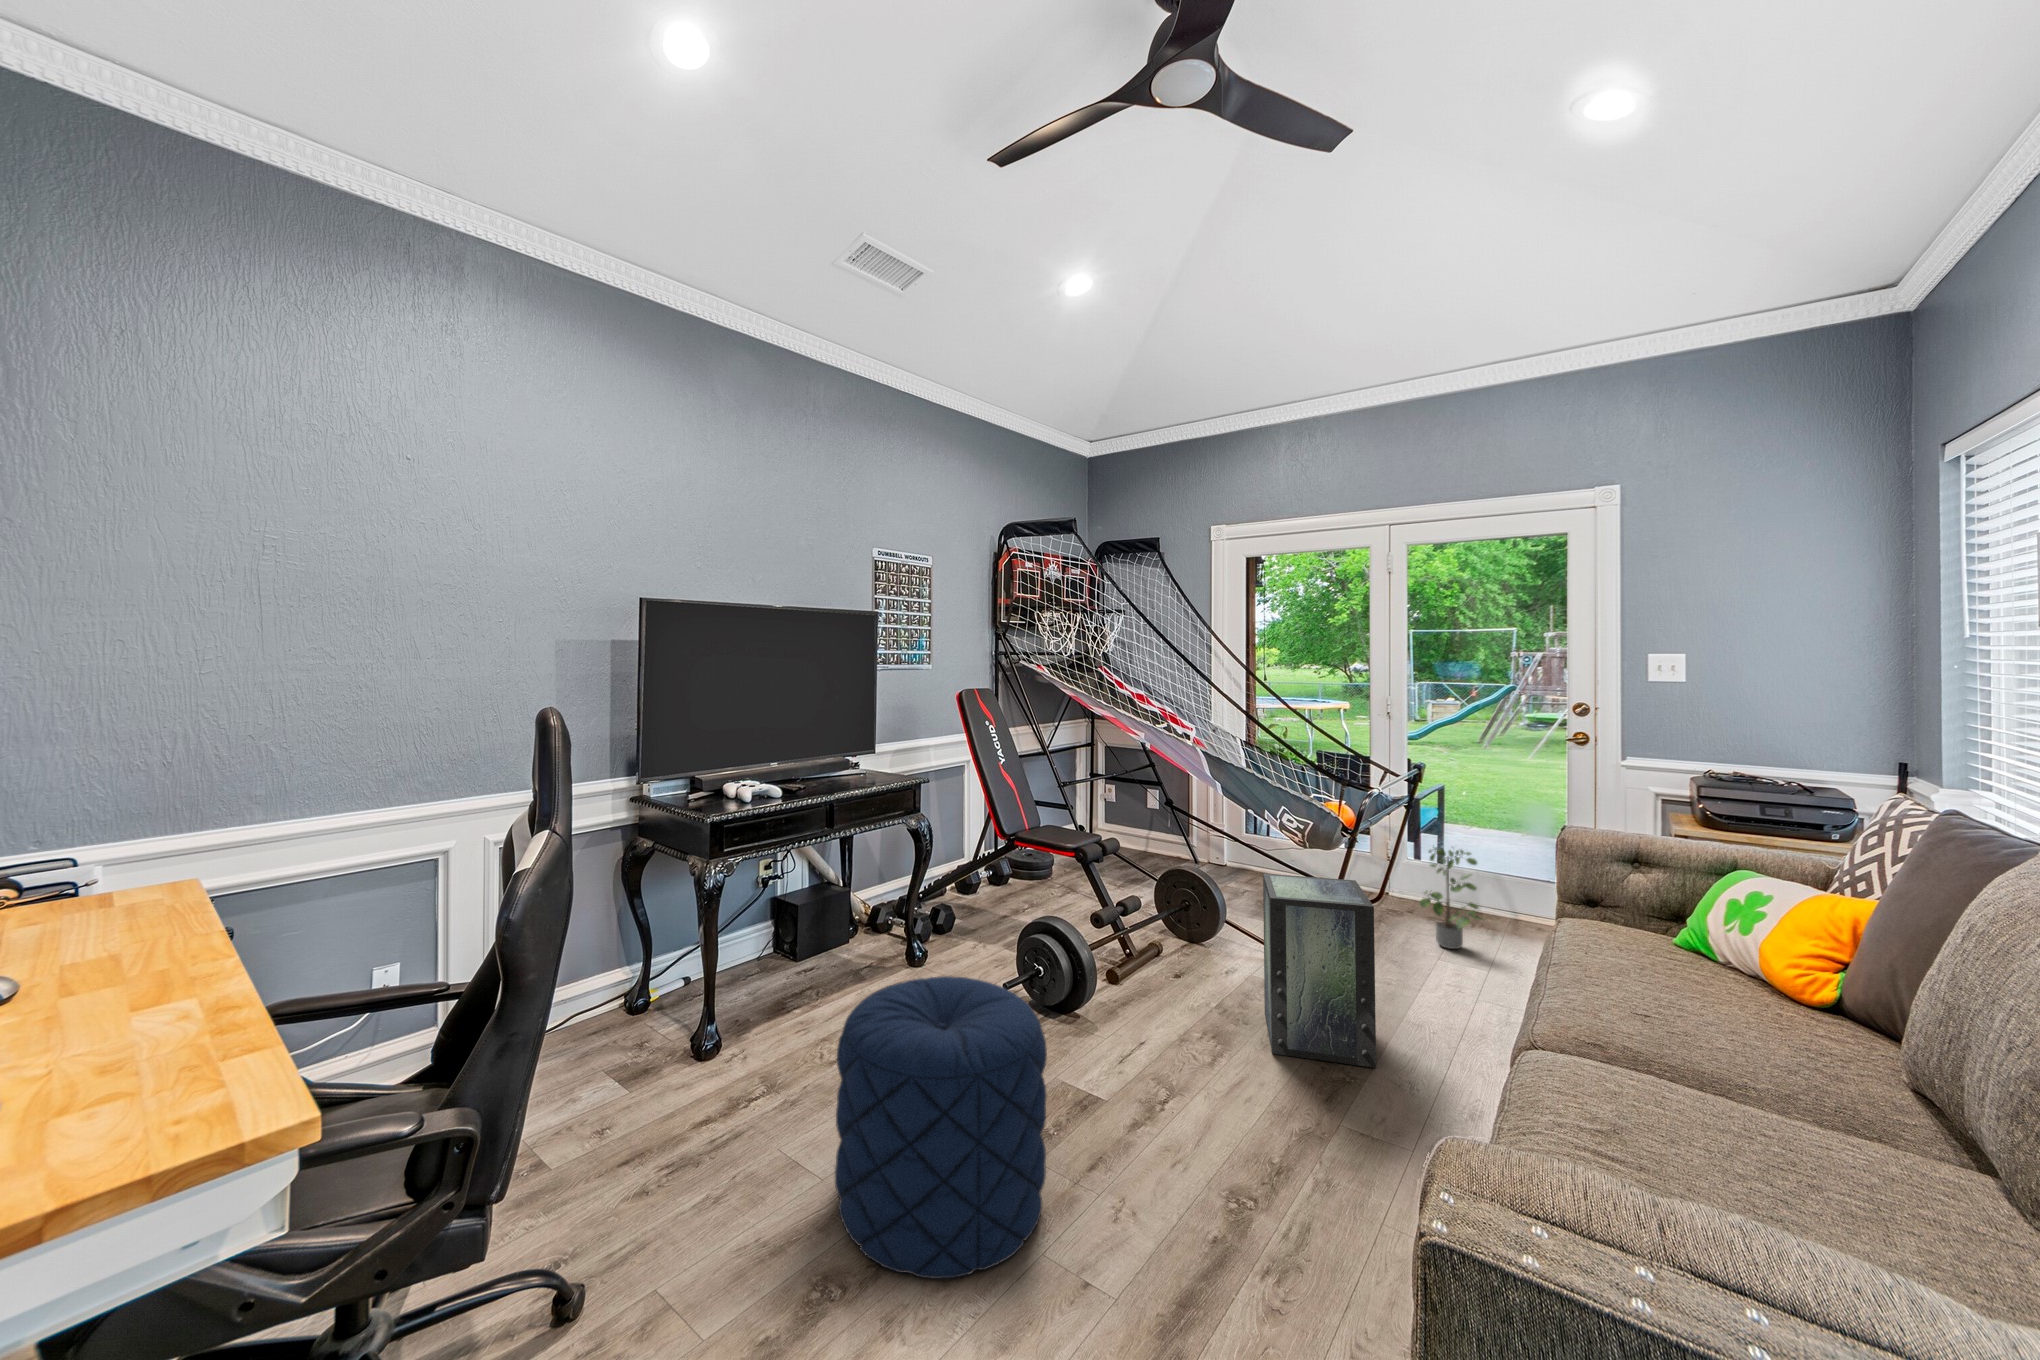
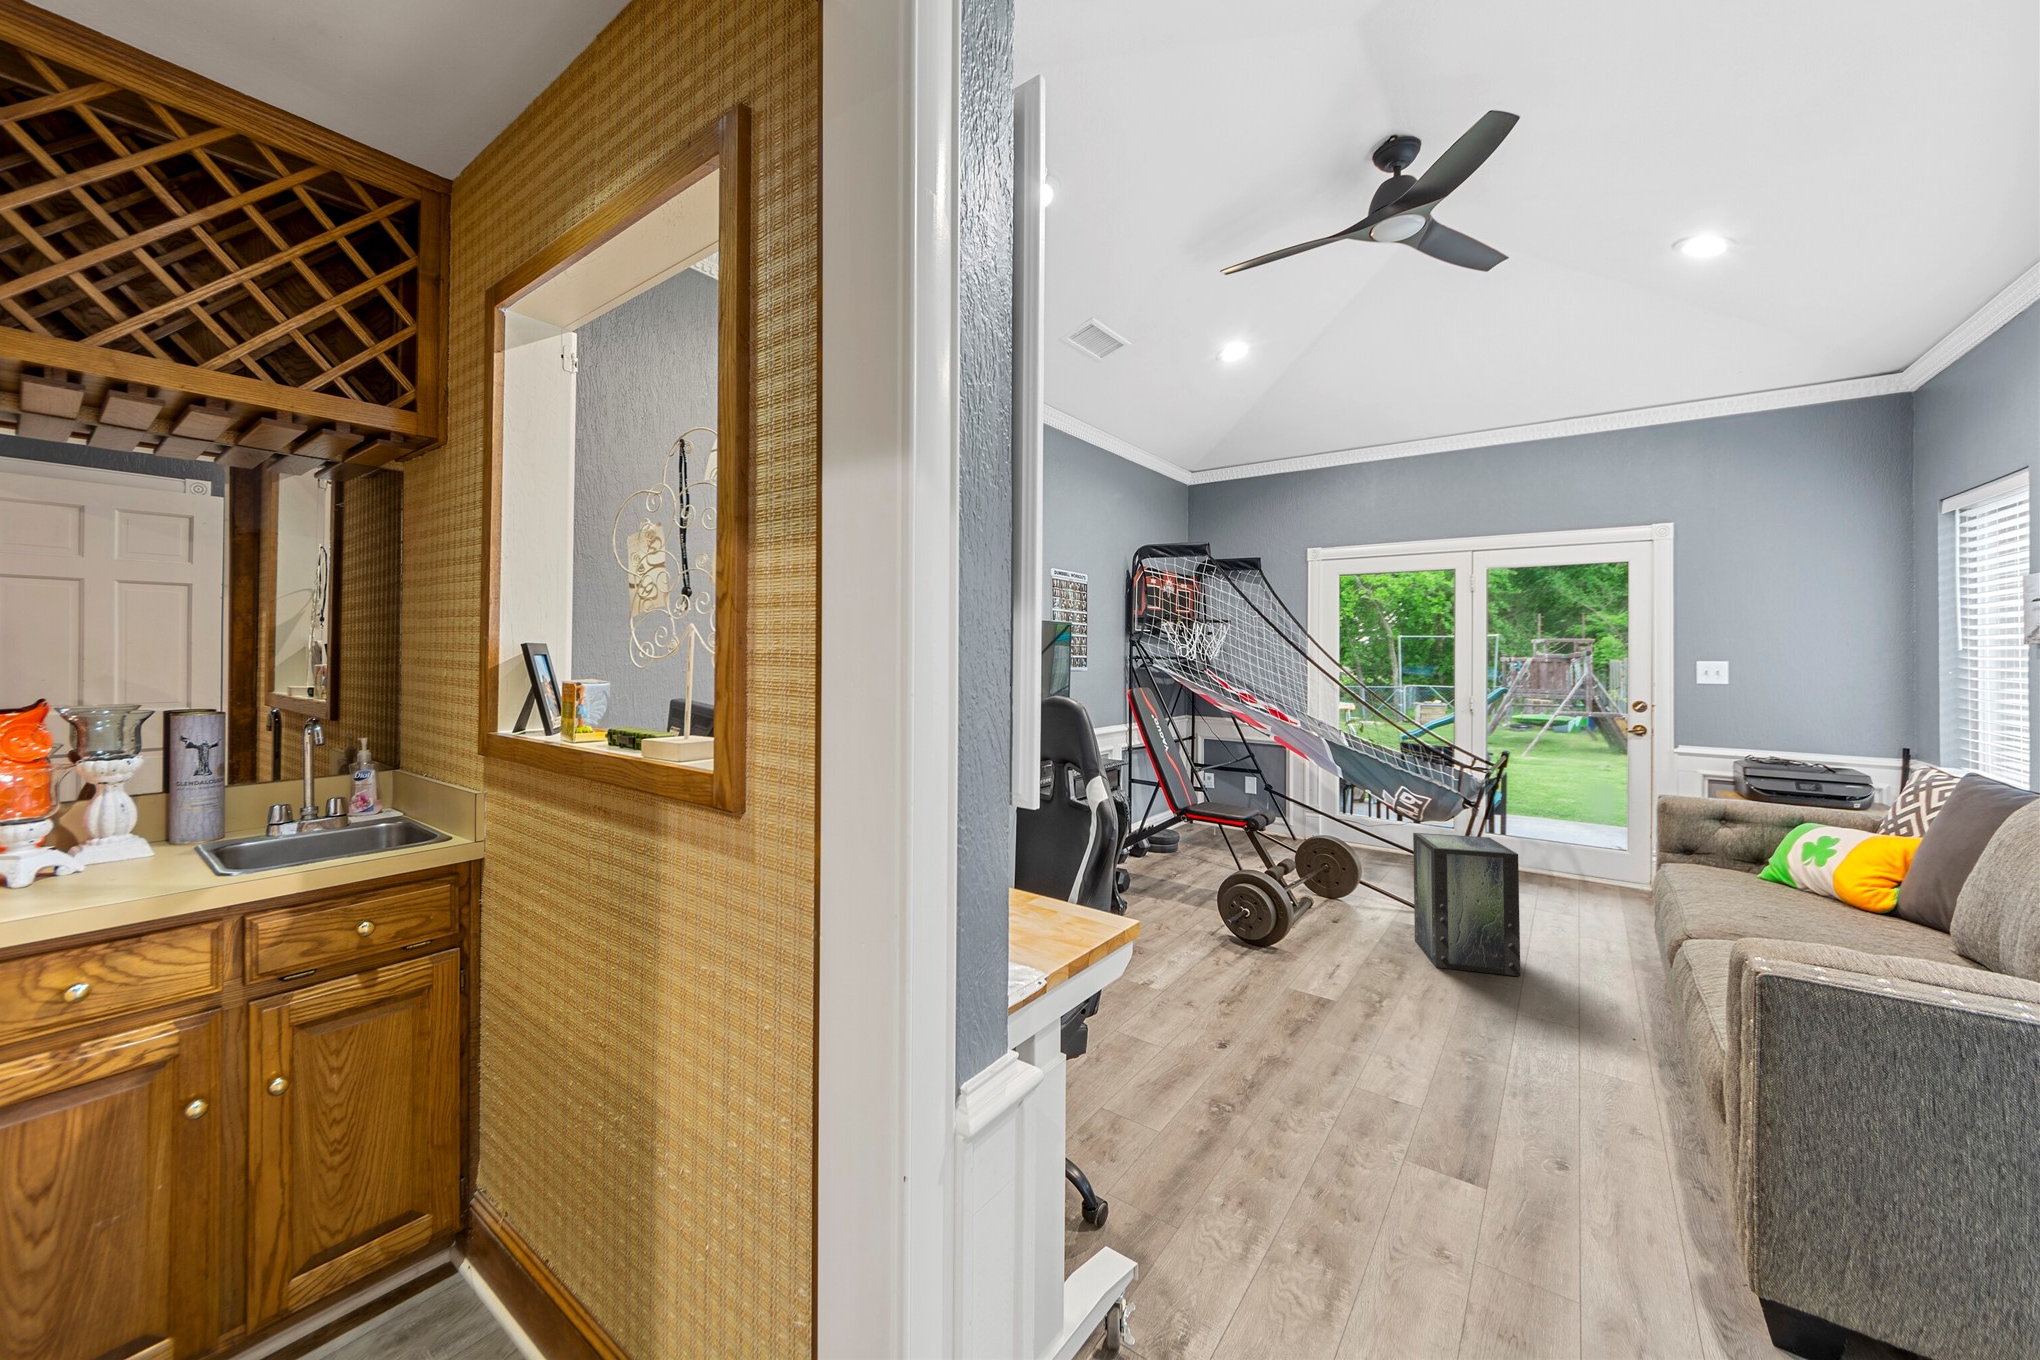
potted plant: present [1420,848,1483,949] -> none [1511,815,1574,899]
pouf: present [835,976,1047,1279] -> none [1176,898,1335,1094]

